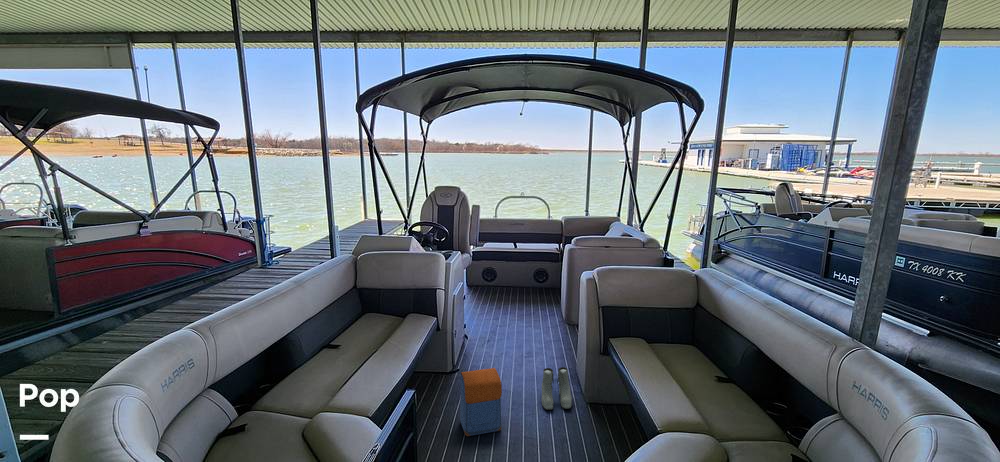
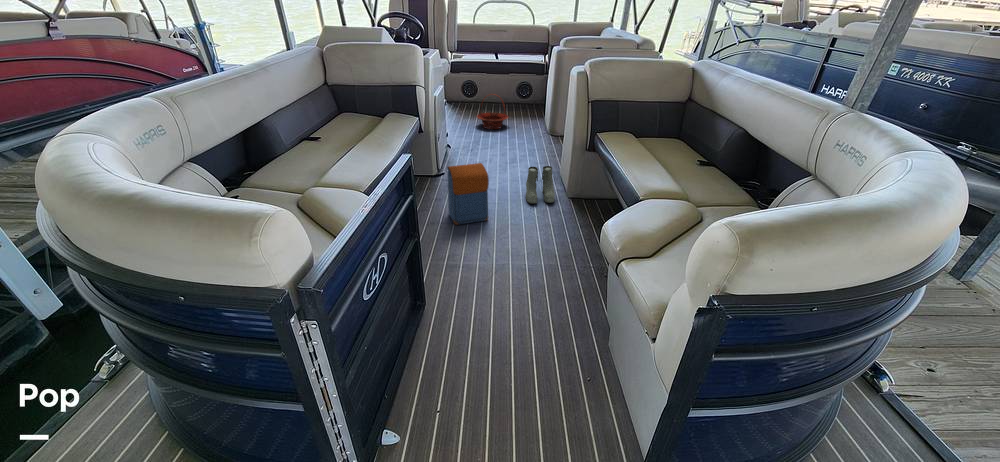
basket: none [494,284,526,318] -> present [477,94,508,129]

